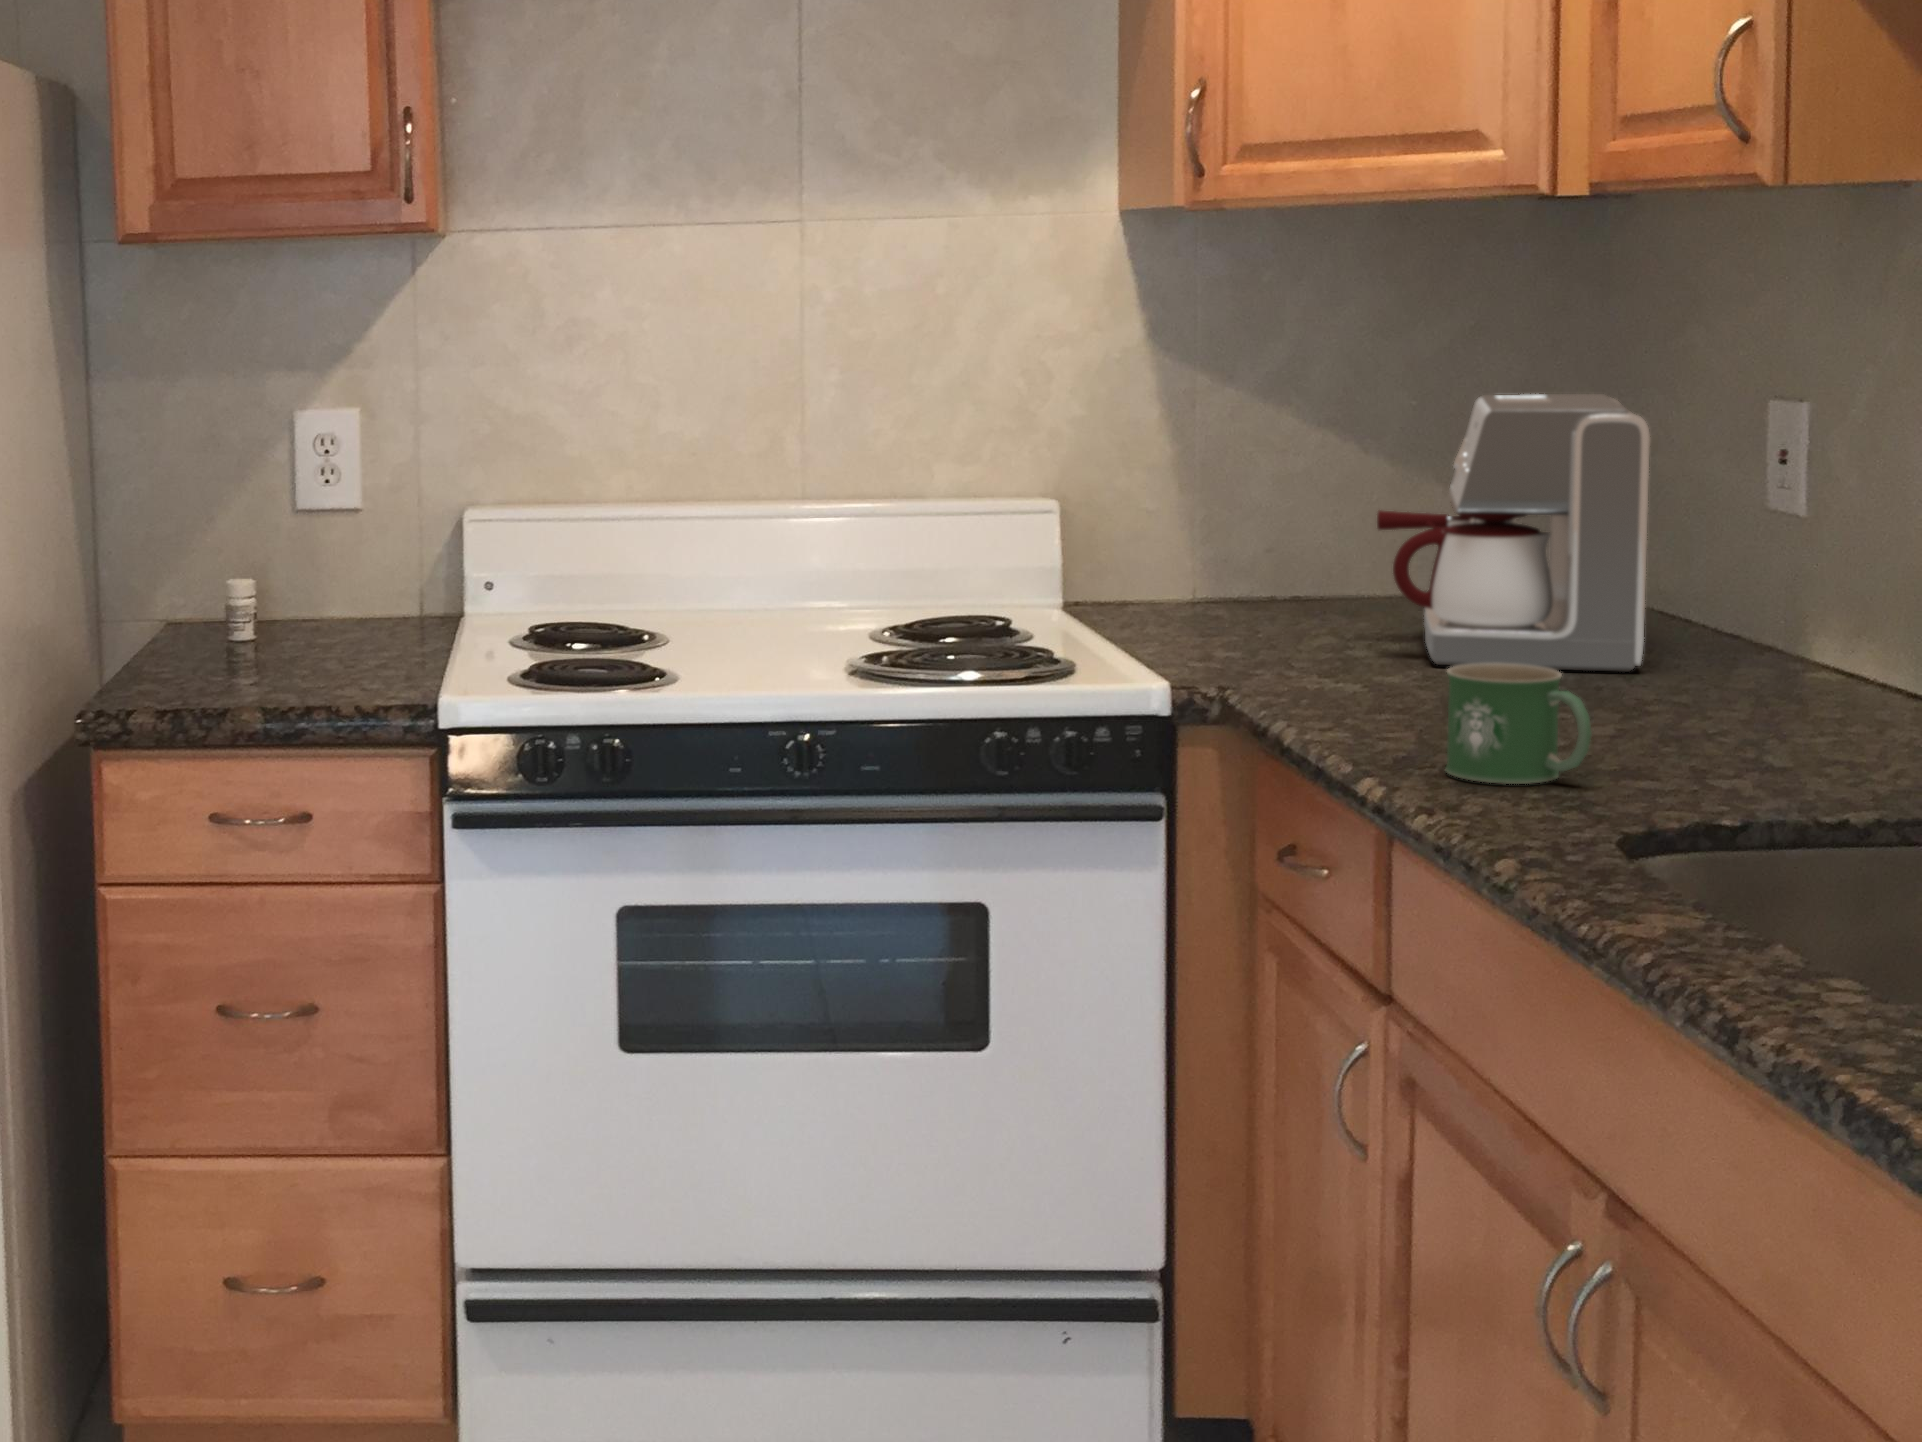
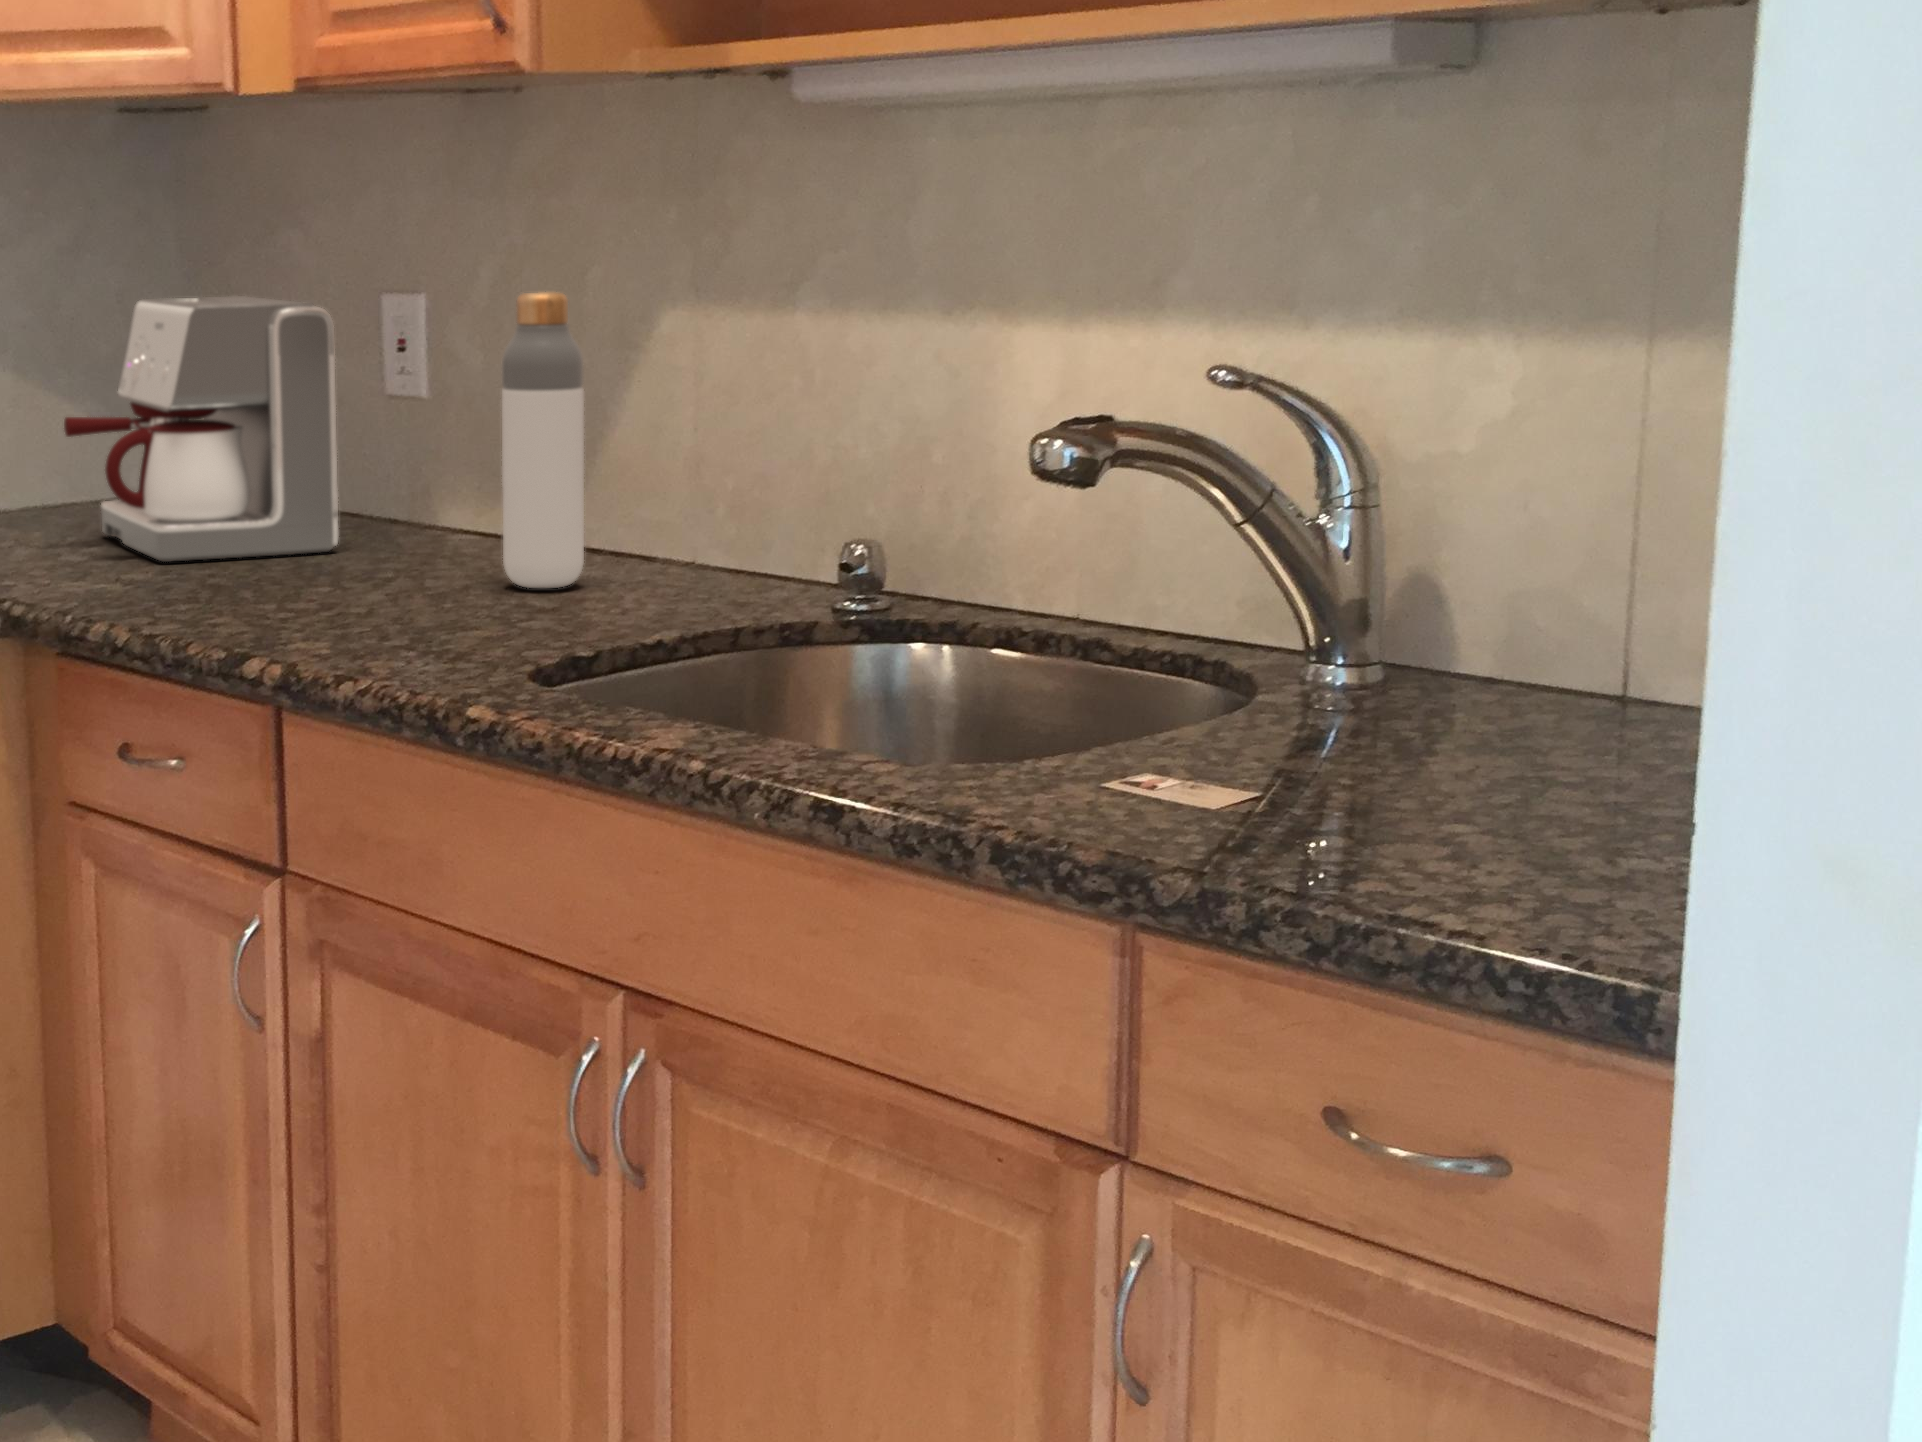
bottle: none [1754,416,1863,739] -> present [502,292,584,589]
mug: present [1445,663,1591,784] -> none [316,536,457,651]

